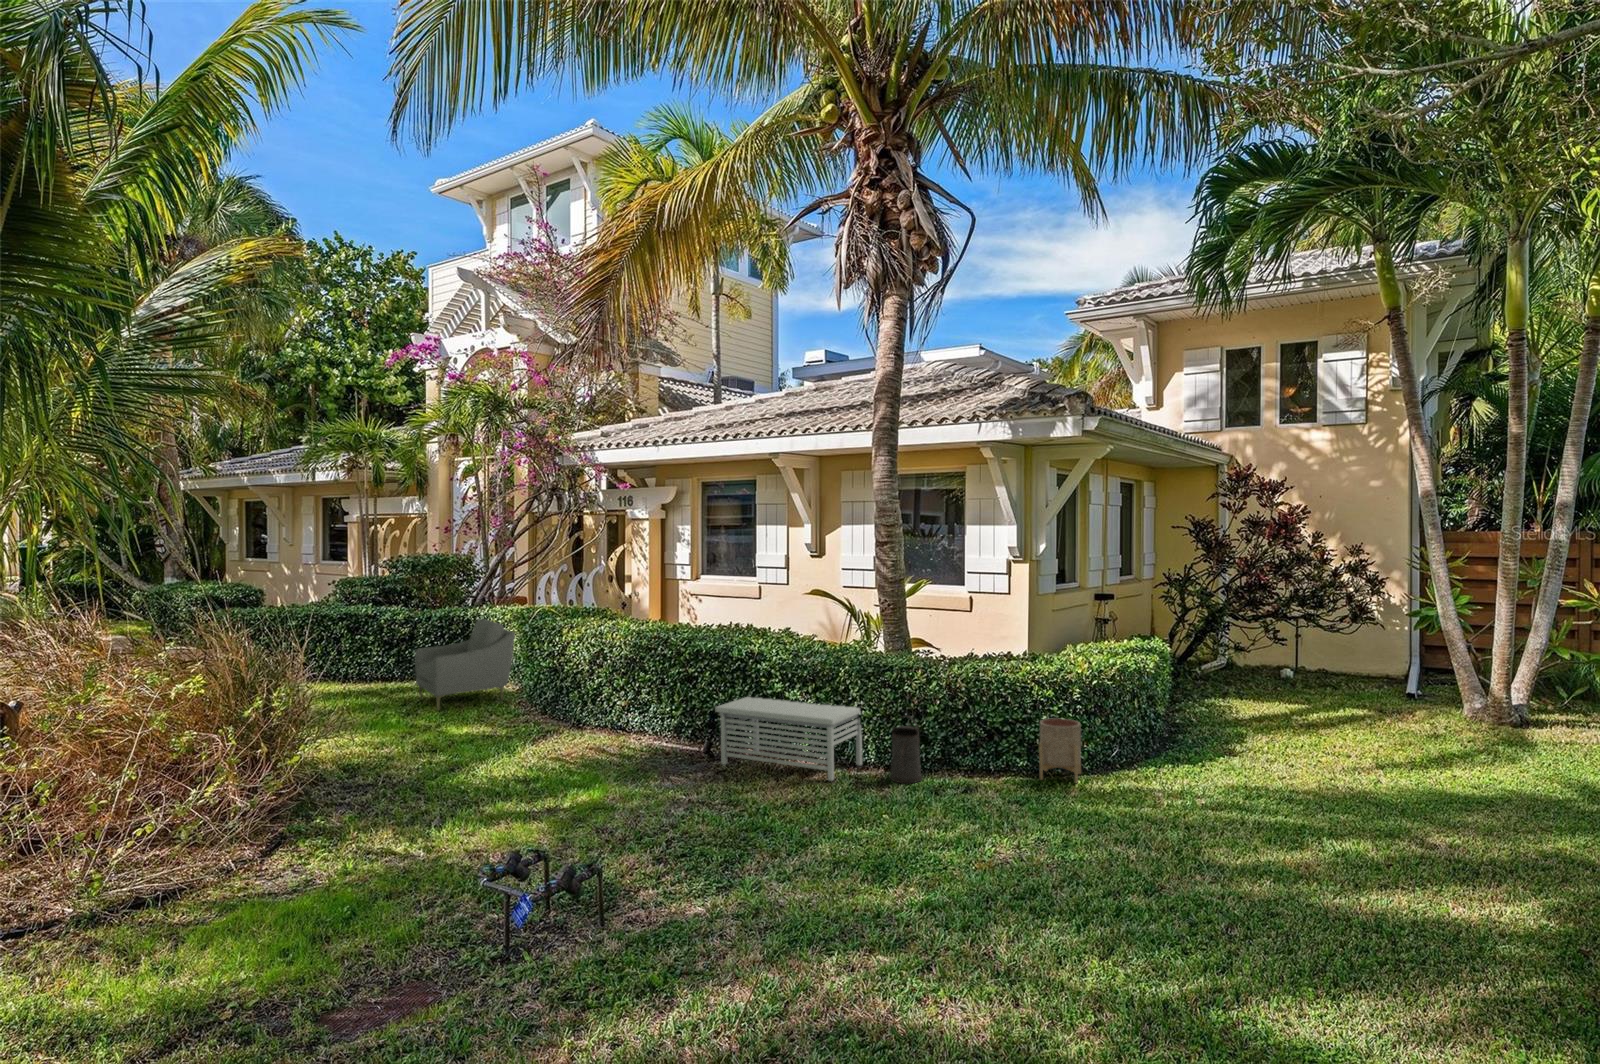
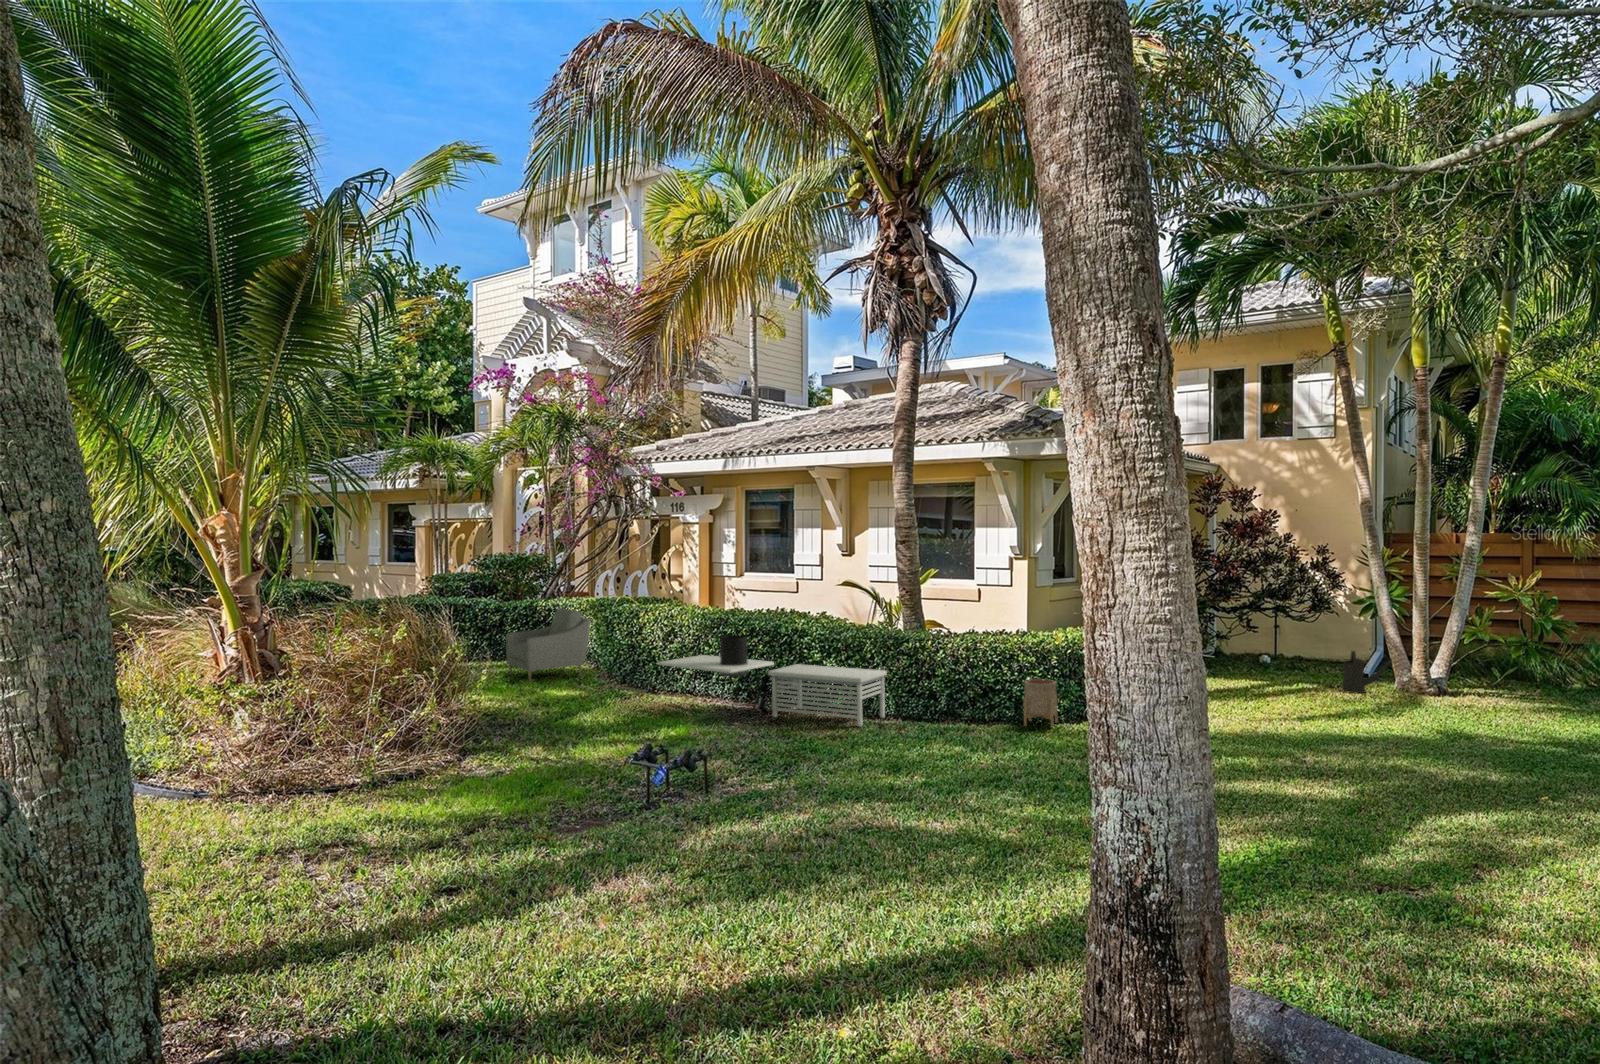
side table: none [581,659,725,763] -> present [658,635,774,693]
watering can: present [890,716,922,783] -> present [1338,651,1393,693]

